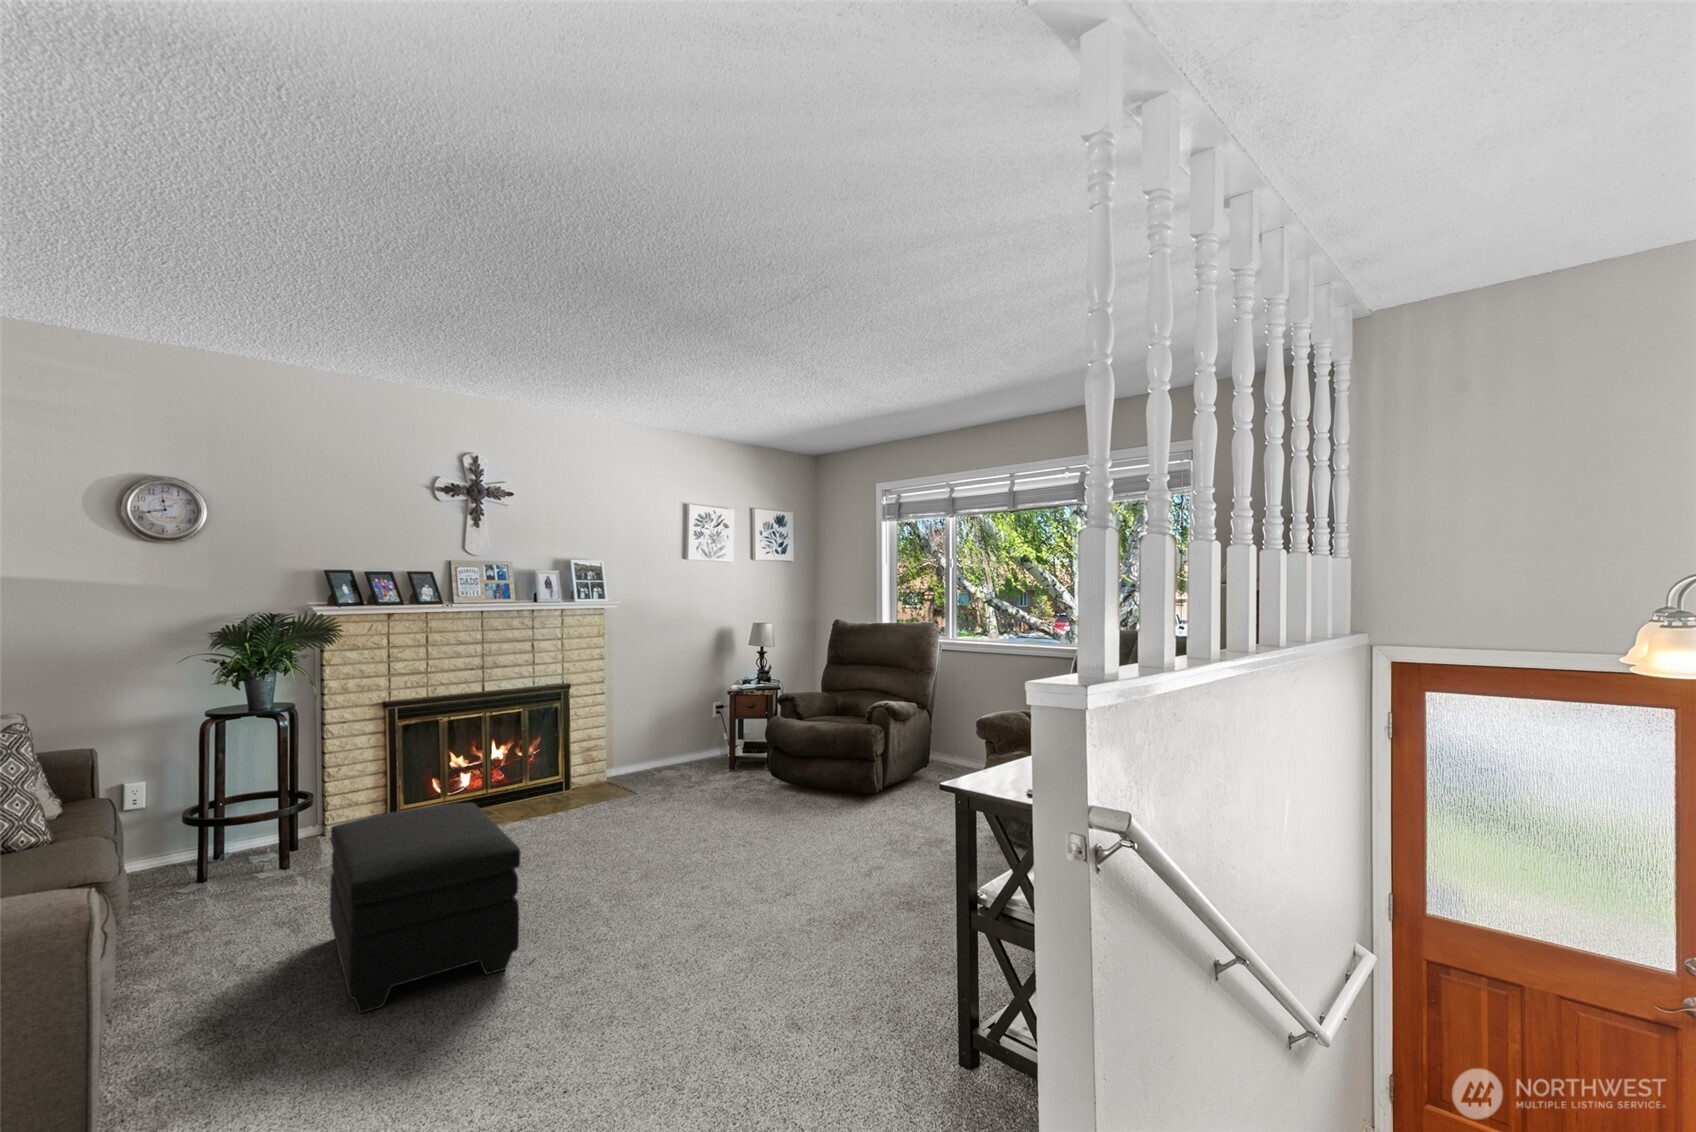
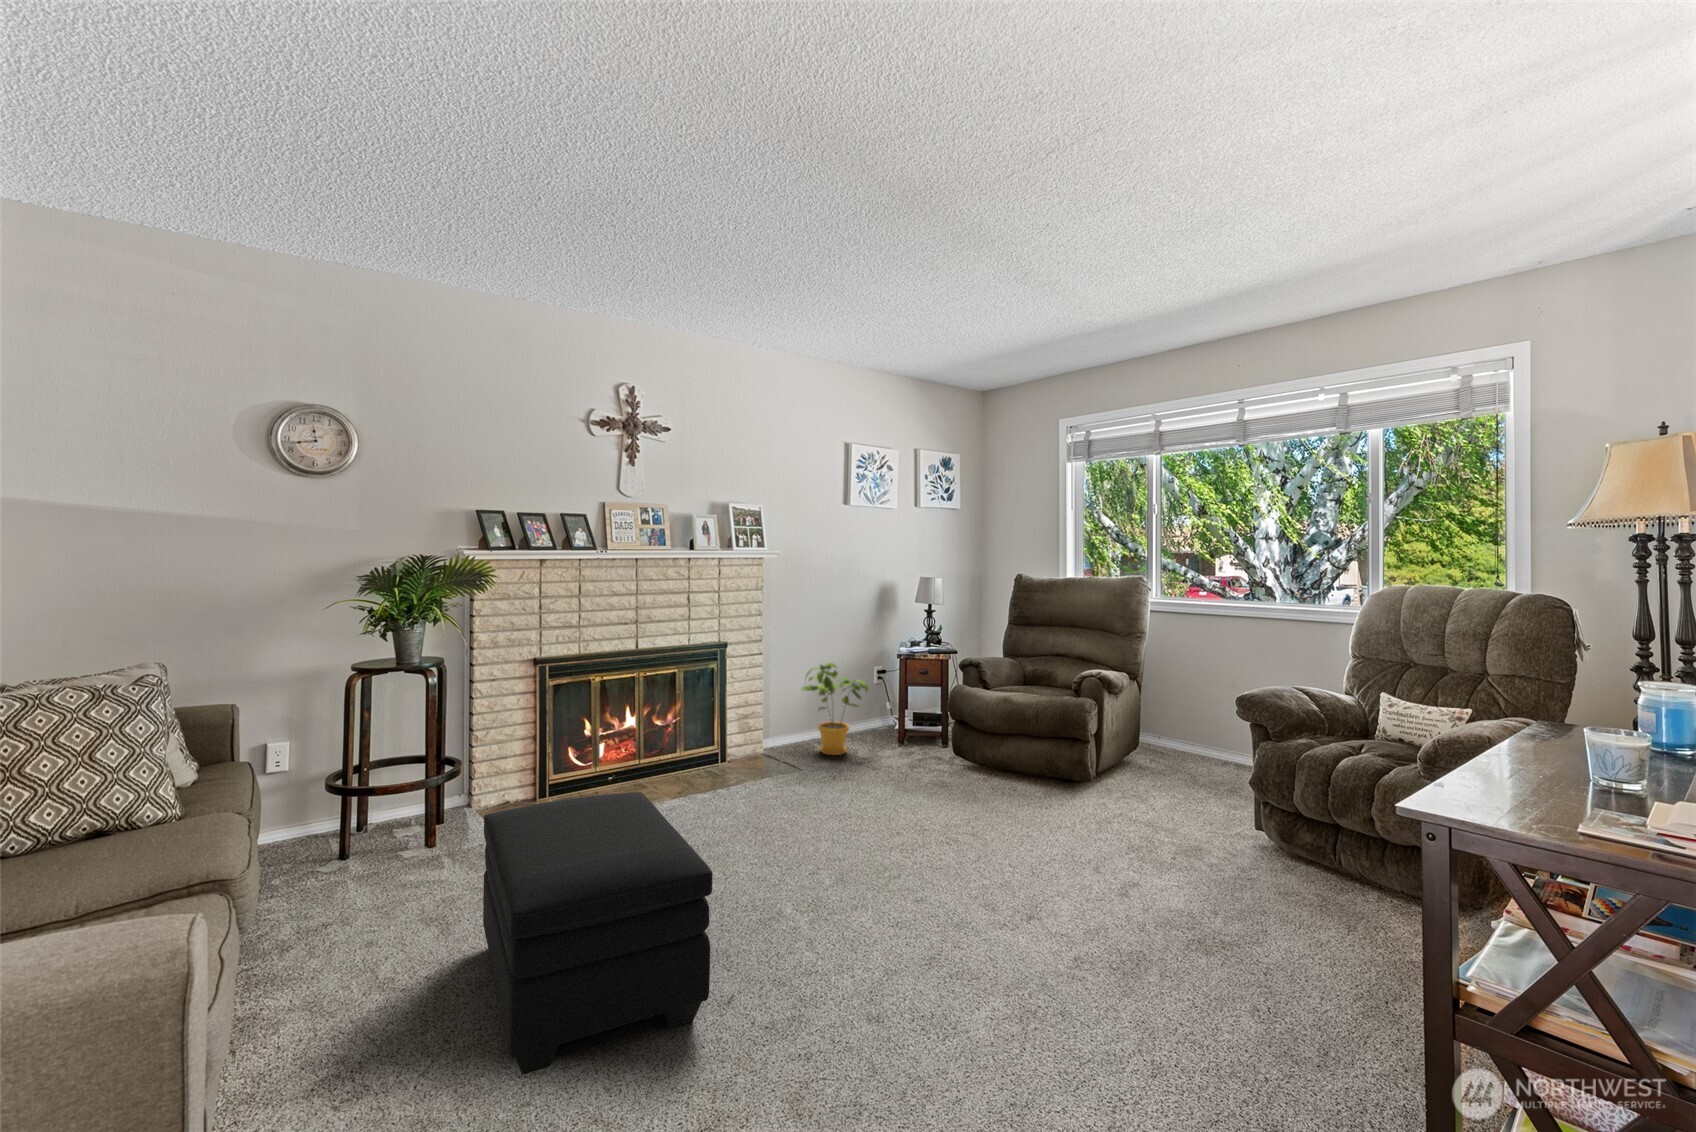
house plant: none [641,695,700,777] -> present [802,663,868,755]

